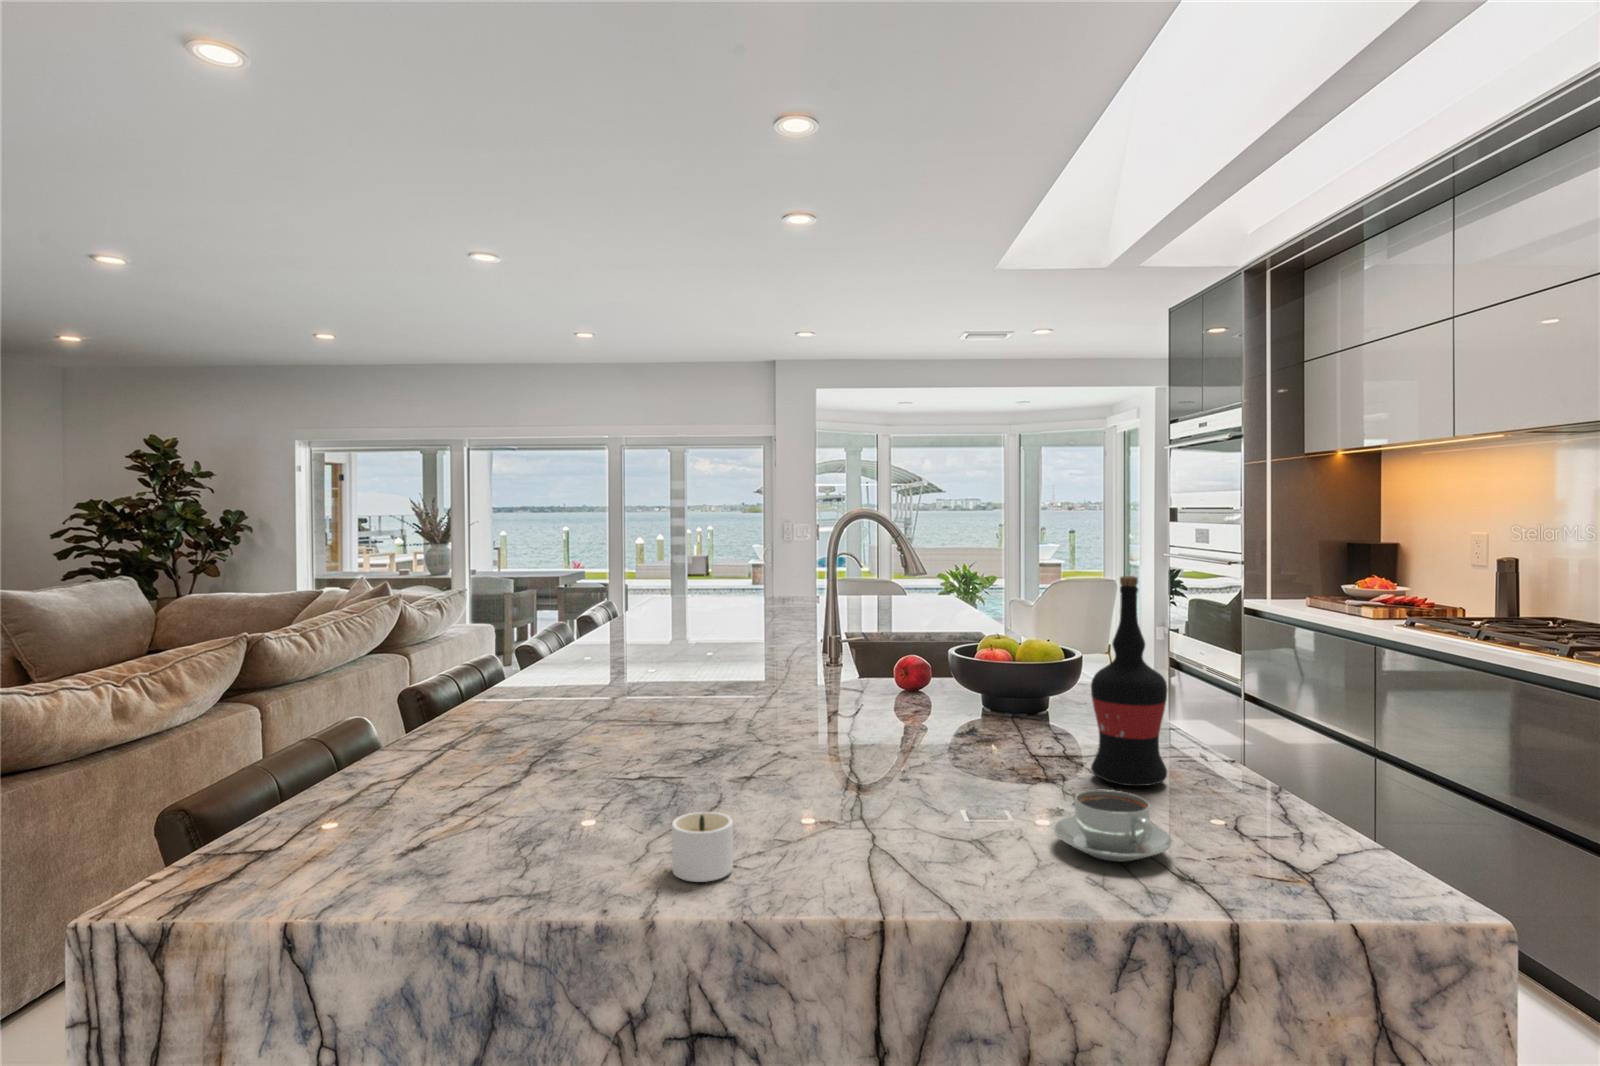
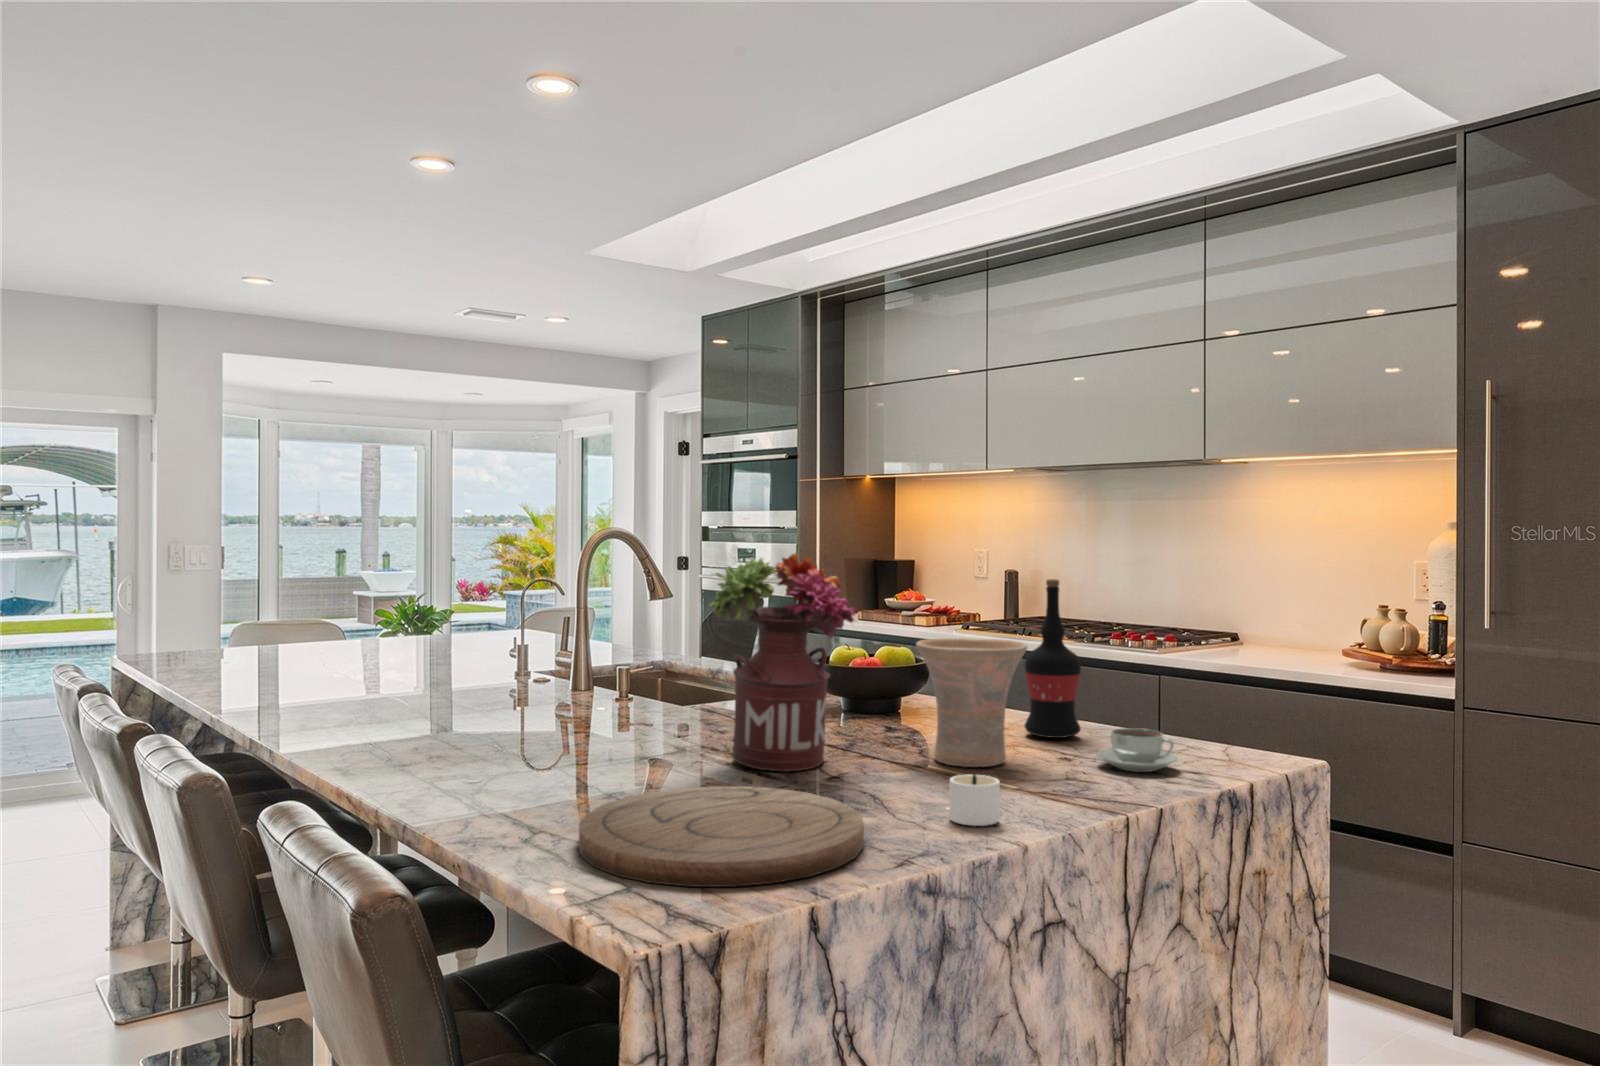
flower arrangement: none [660,539,819,769] -> present [709,553,857,771]
vase: none [862,642,999,806] -> present [916,638,1027,767]
cutting board: none [289,767,597,890] -> present [579,786,864,887]

